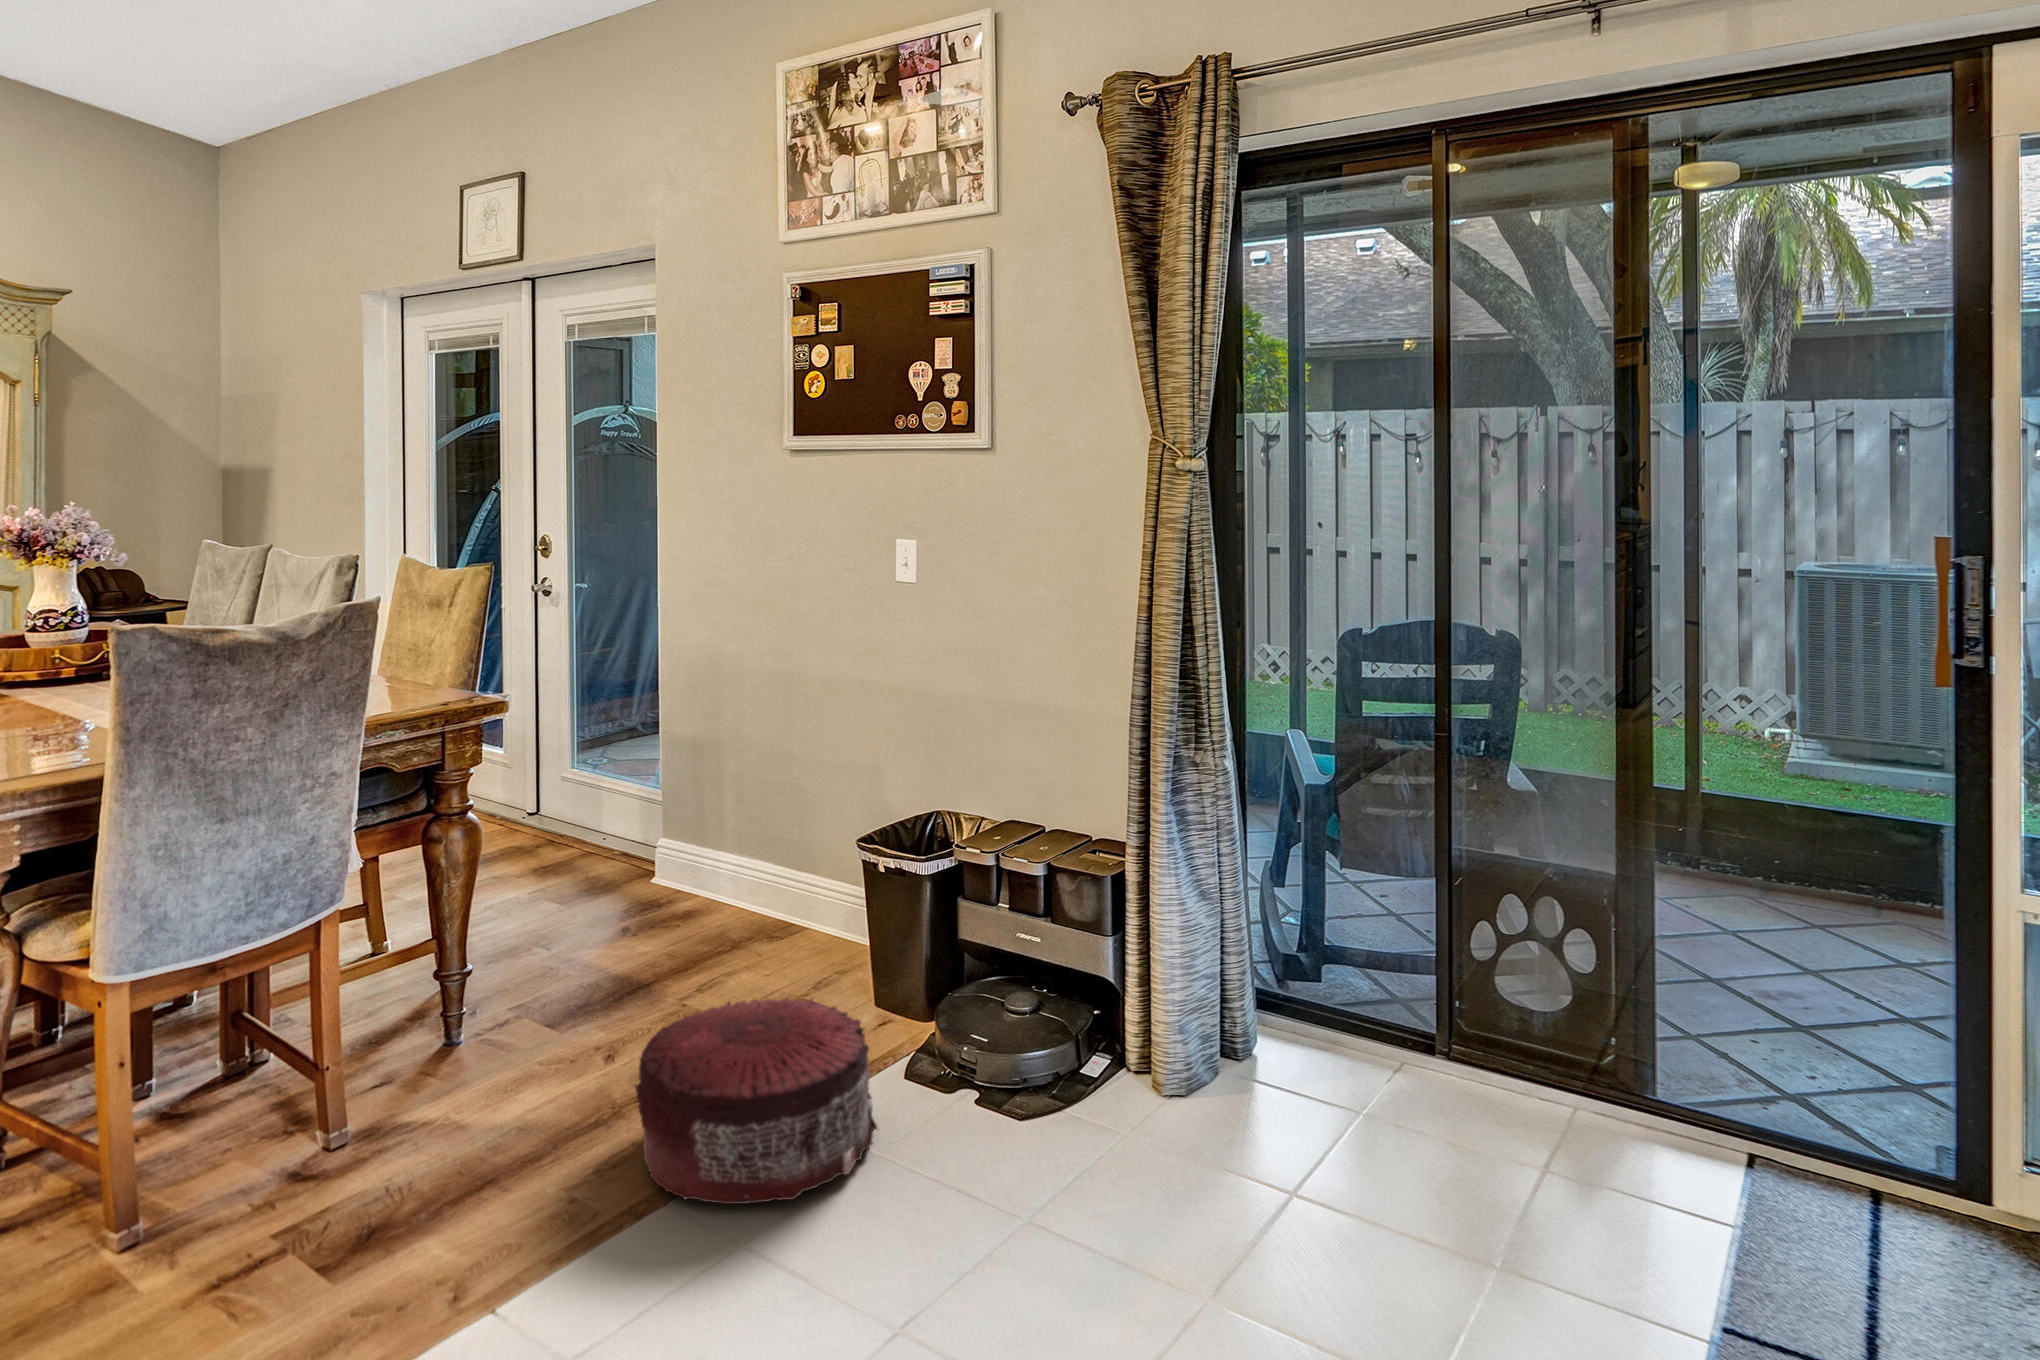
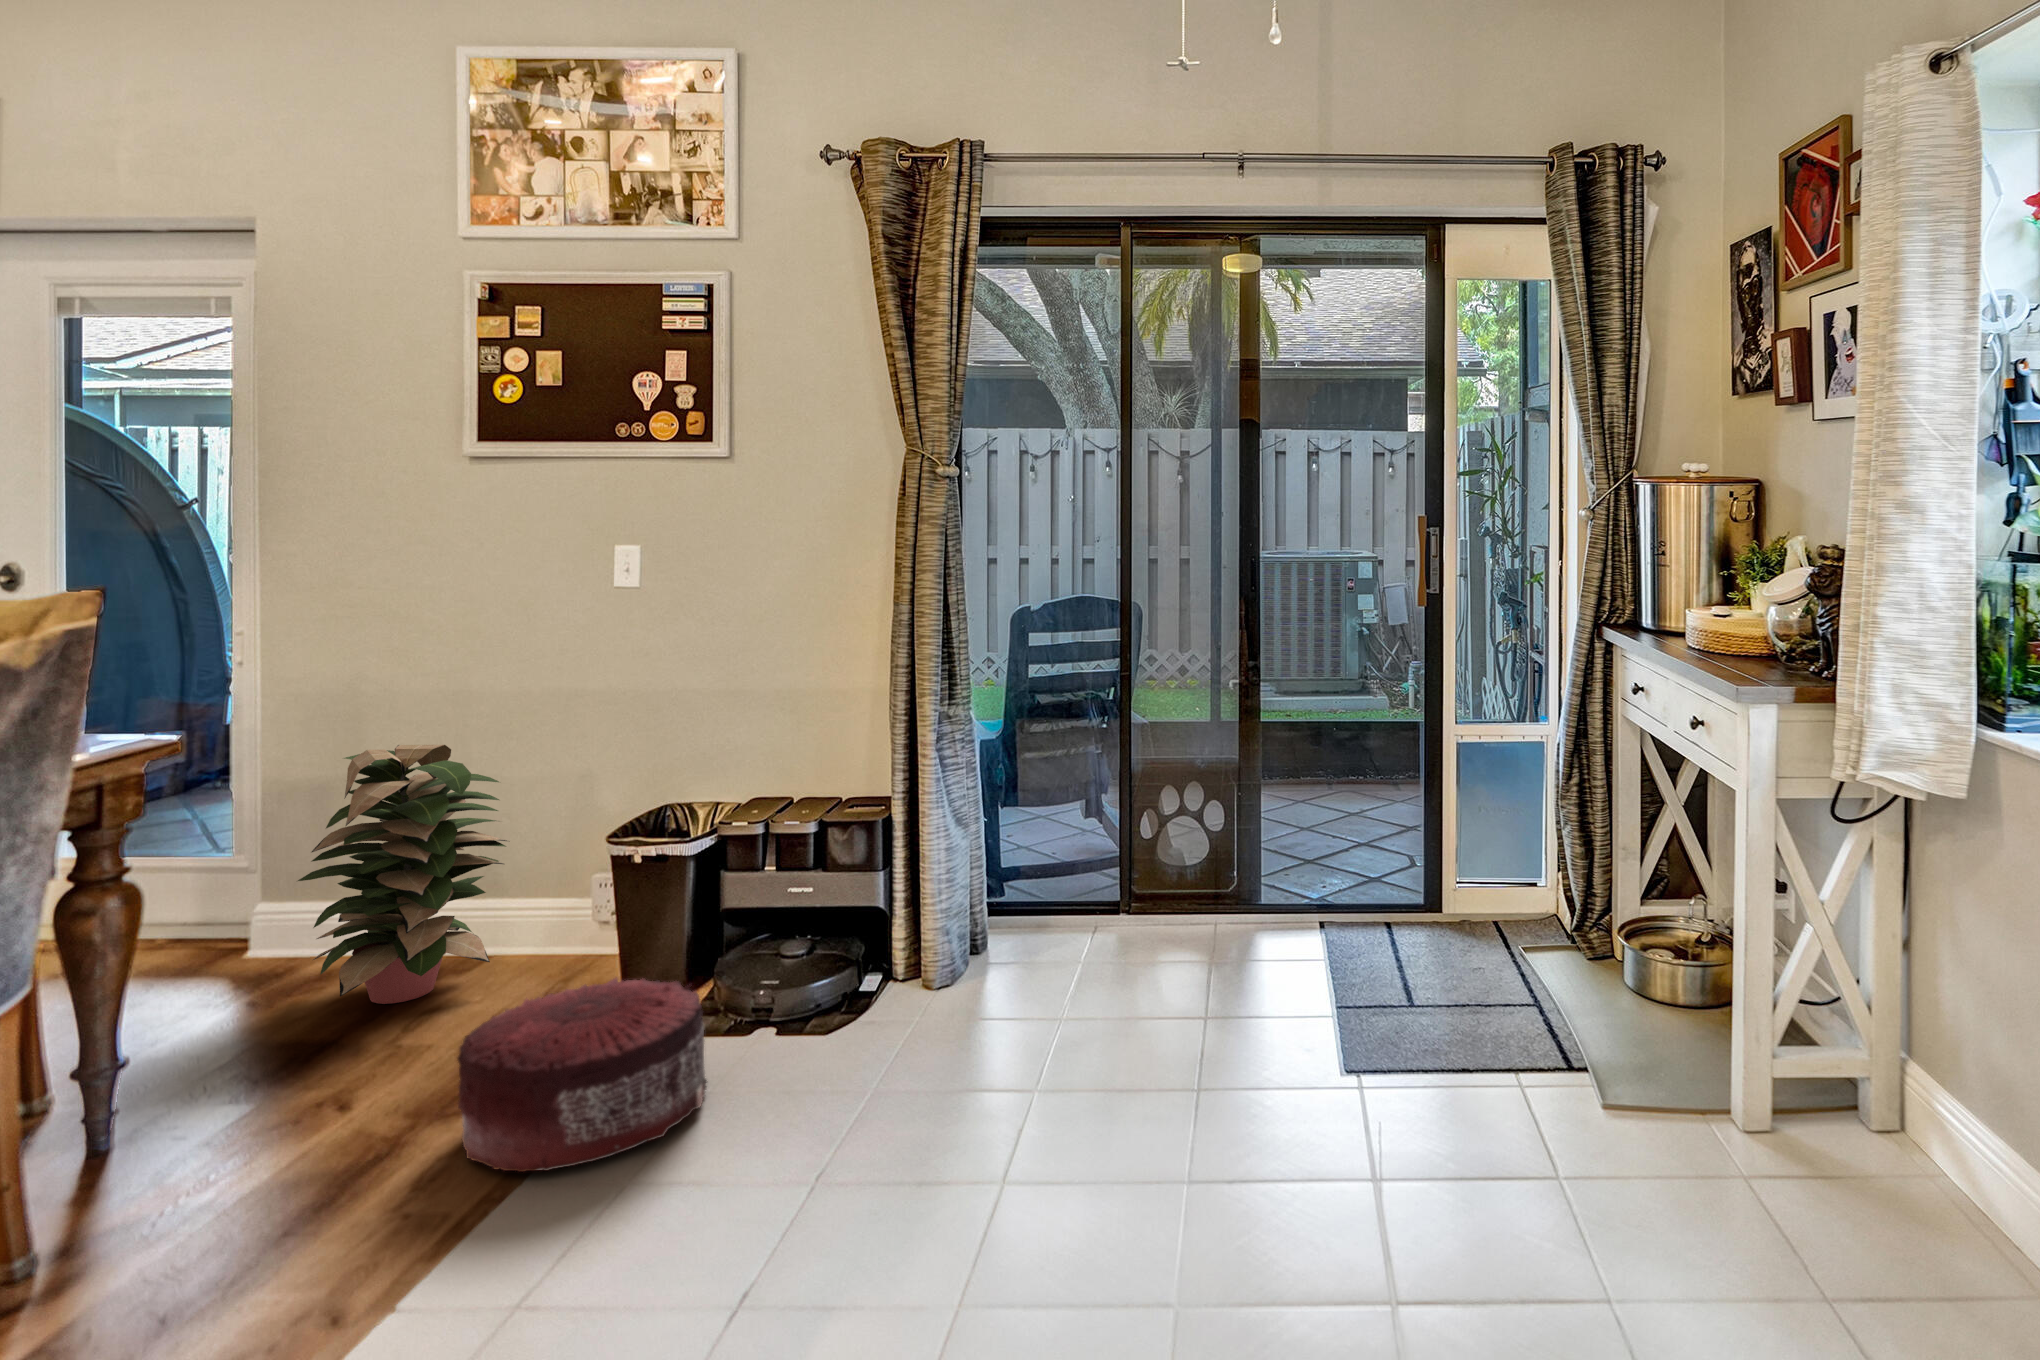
decorative plant: none [647,718,809,958] -> present [298,745,507,1004]

